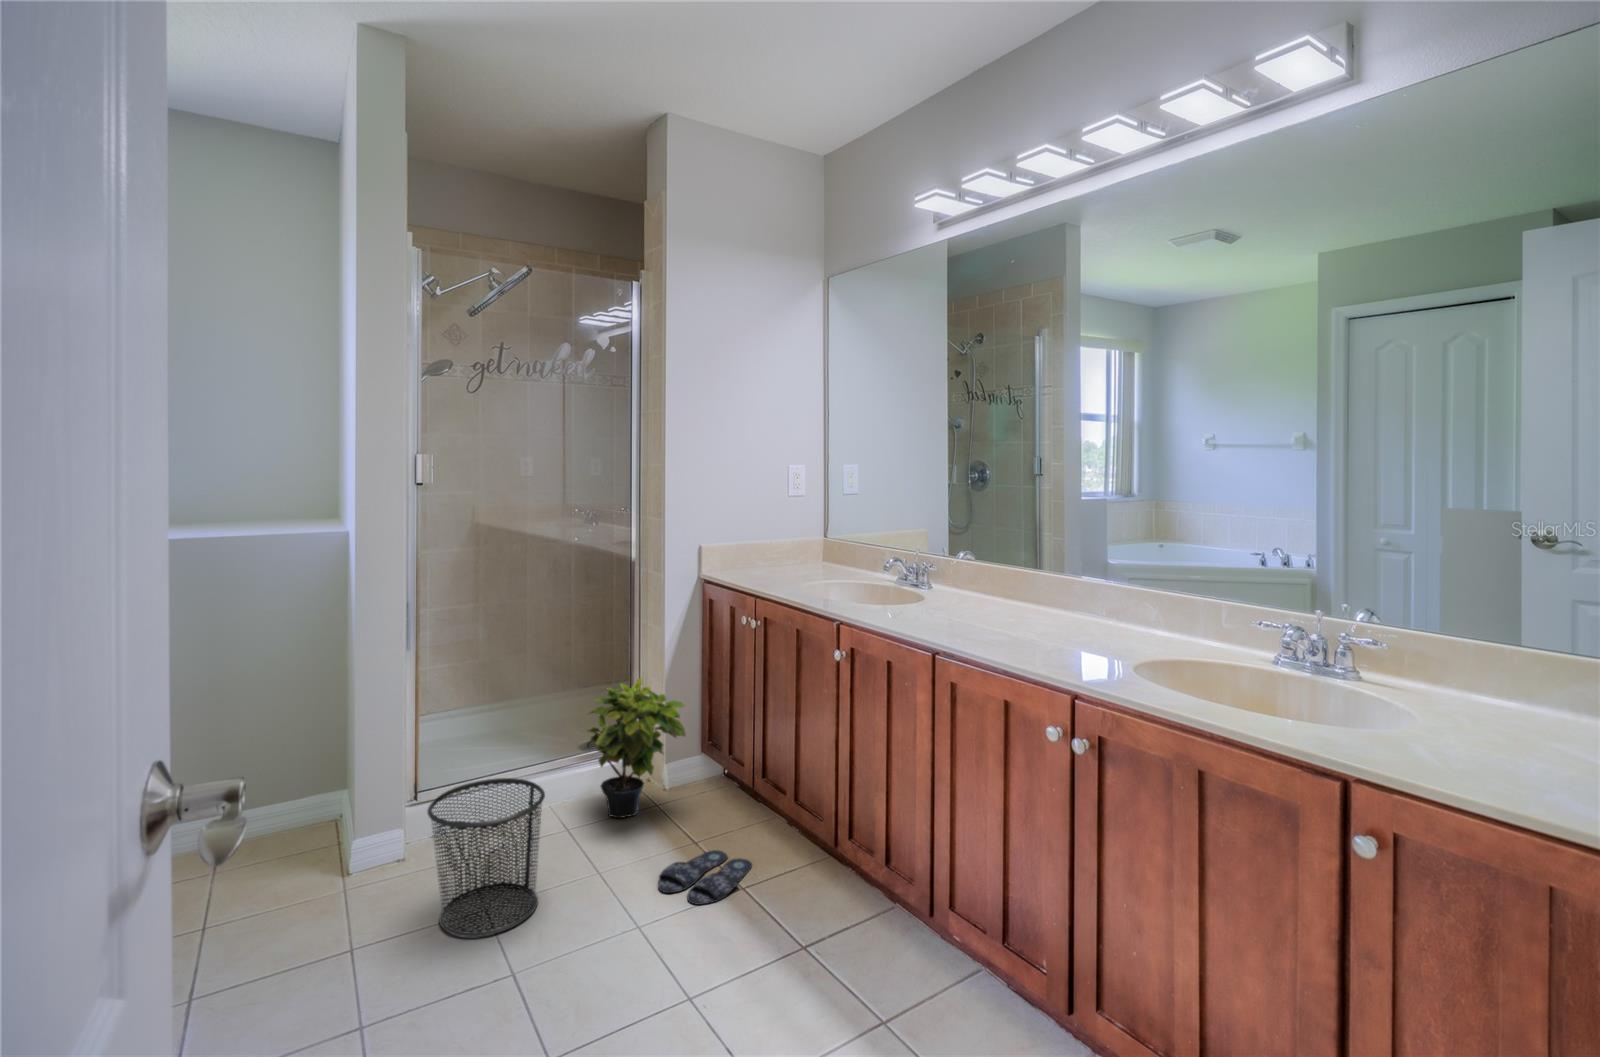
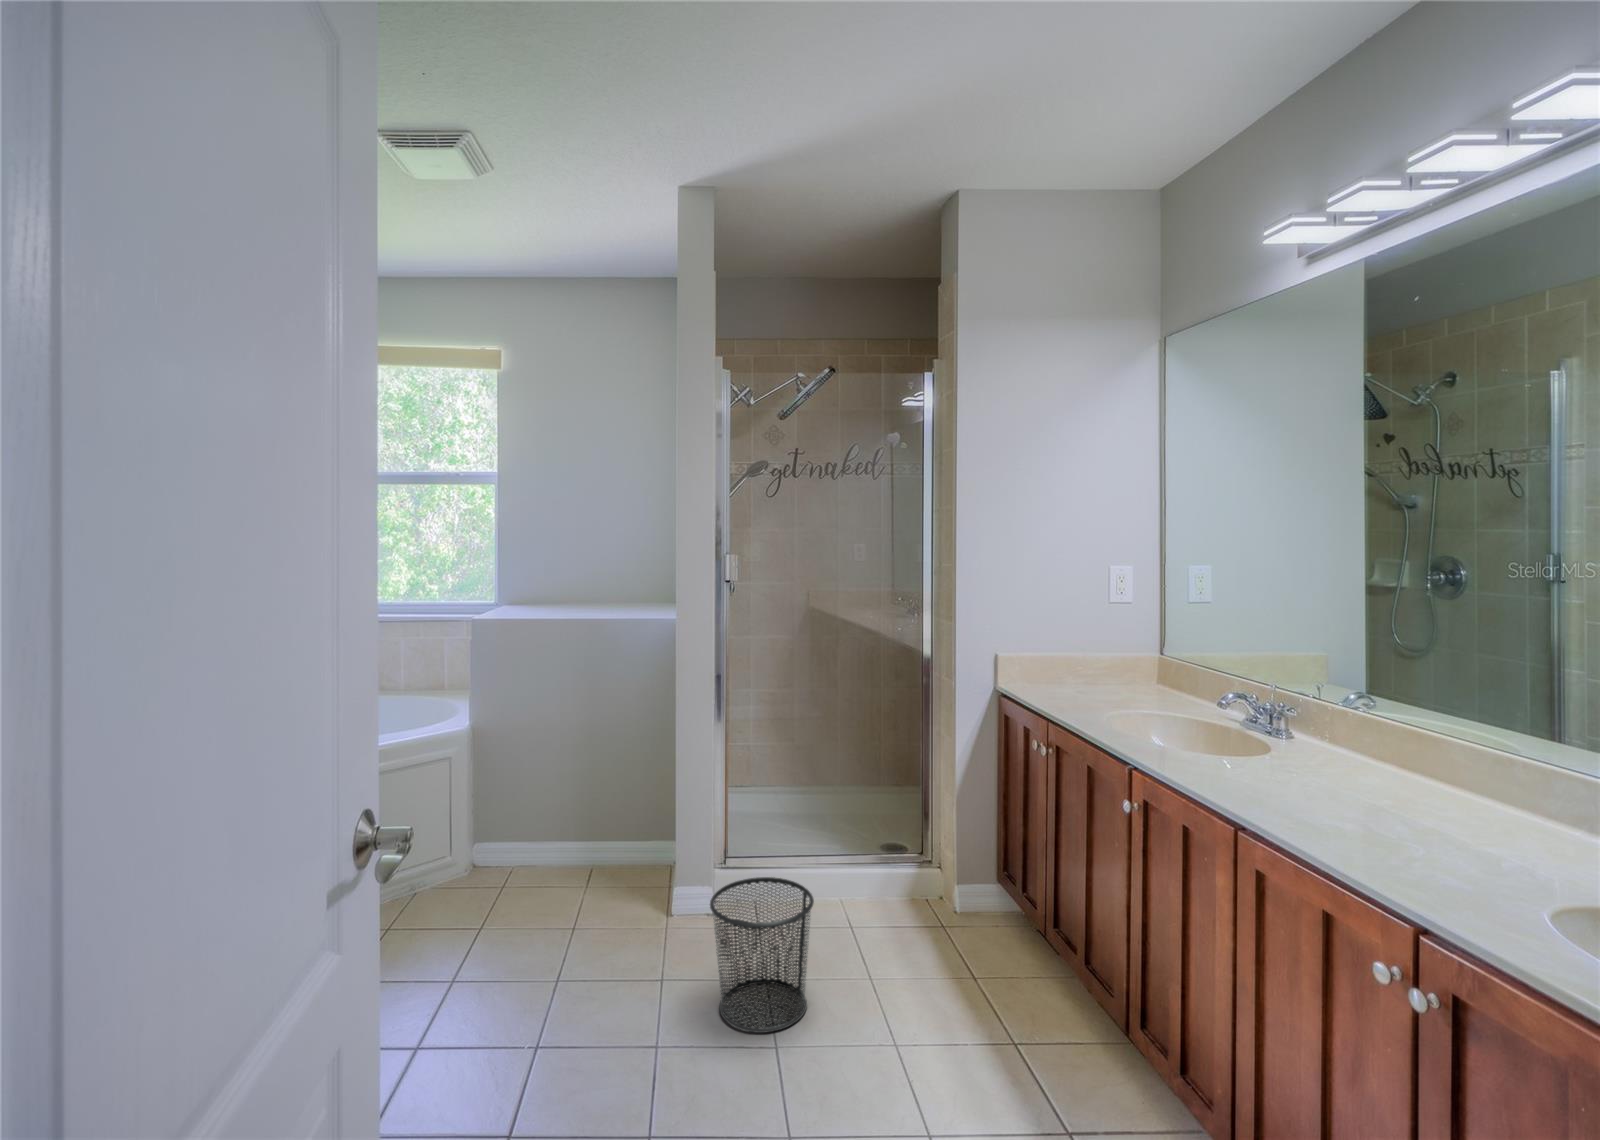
potted plant: present [587,677,686,818] -> none [869,789,974,934]
slippers: present [658,850,752,905] -> none [924,994,1031,1057]

